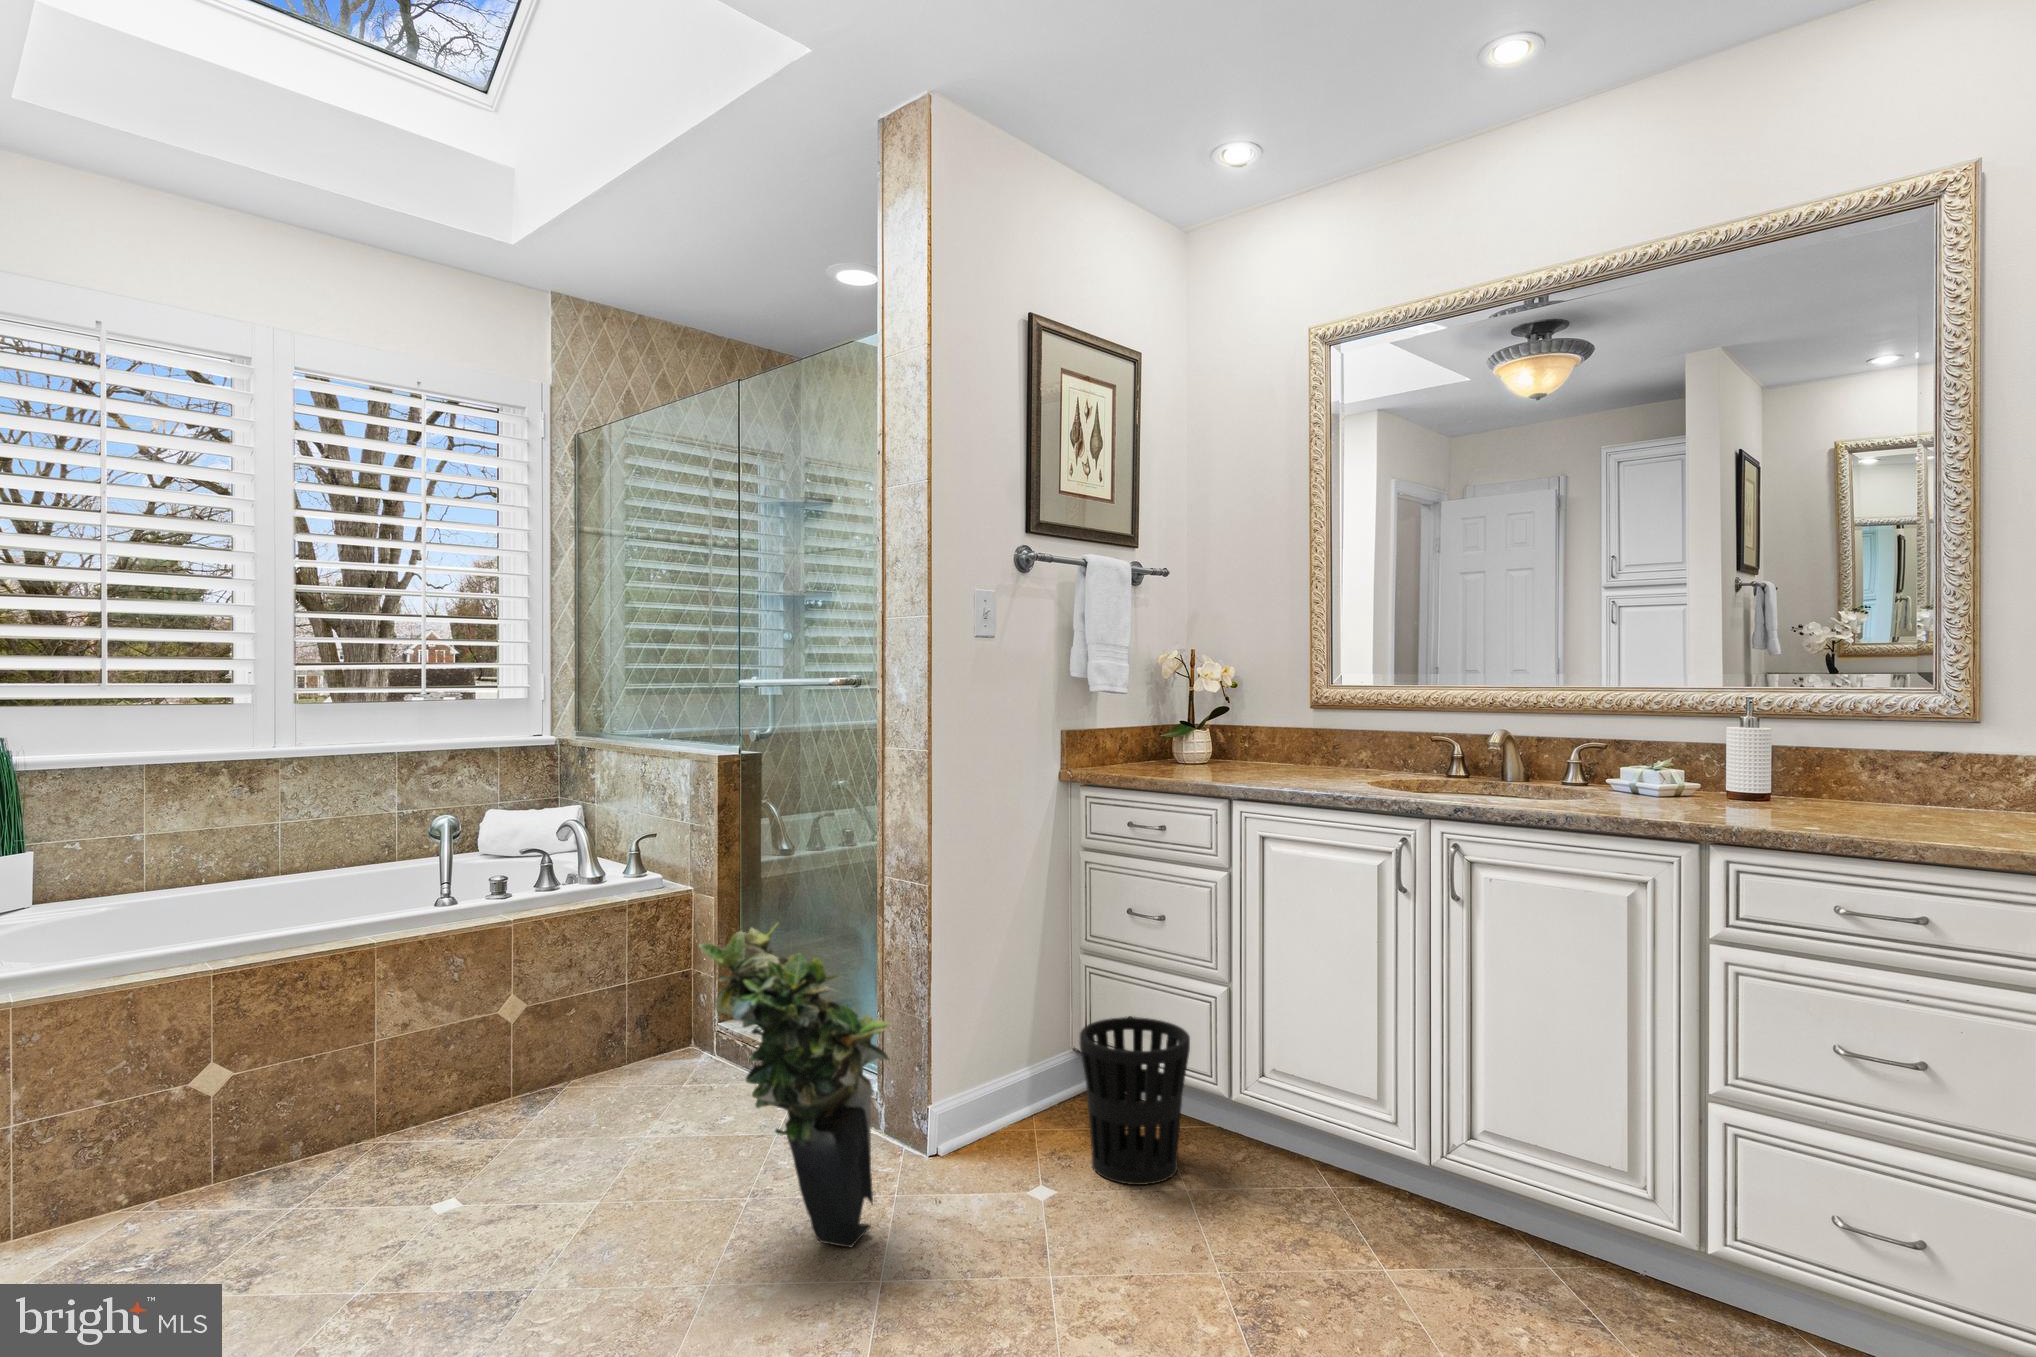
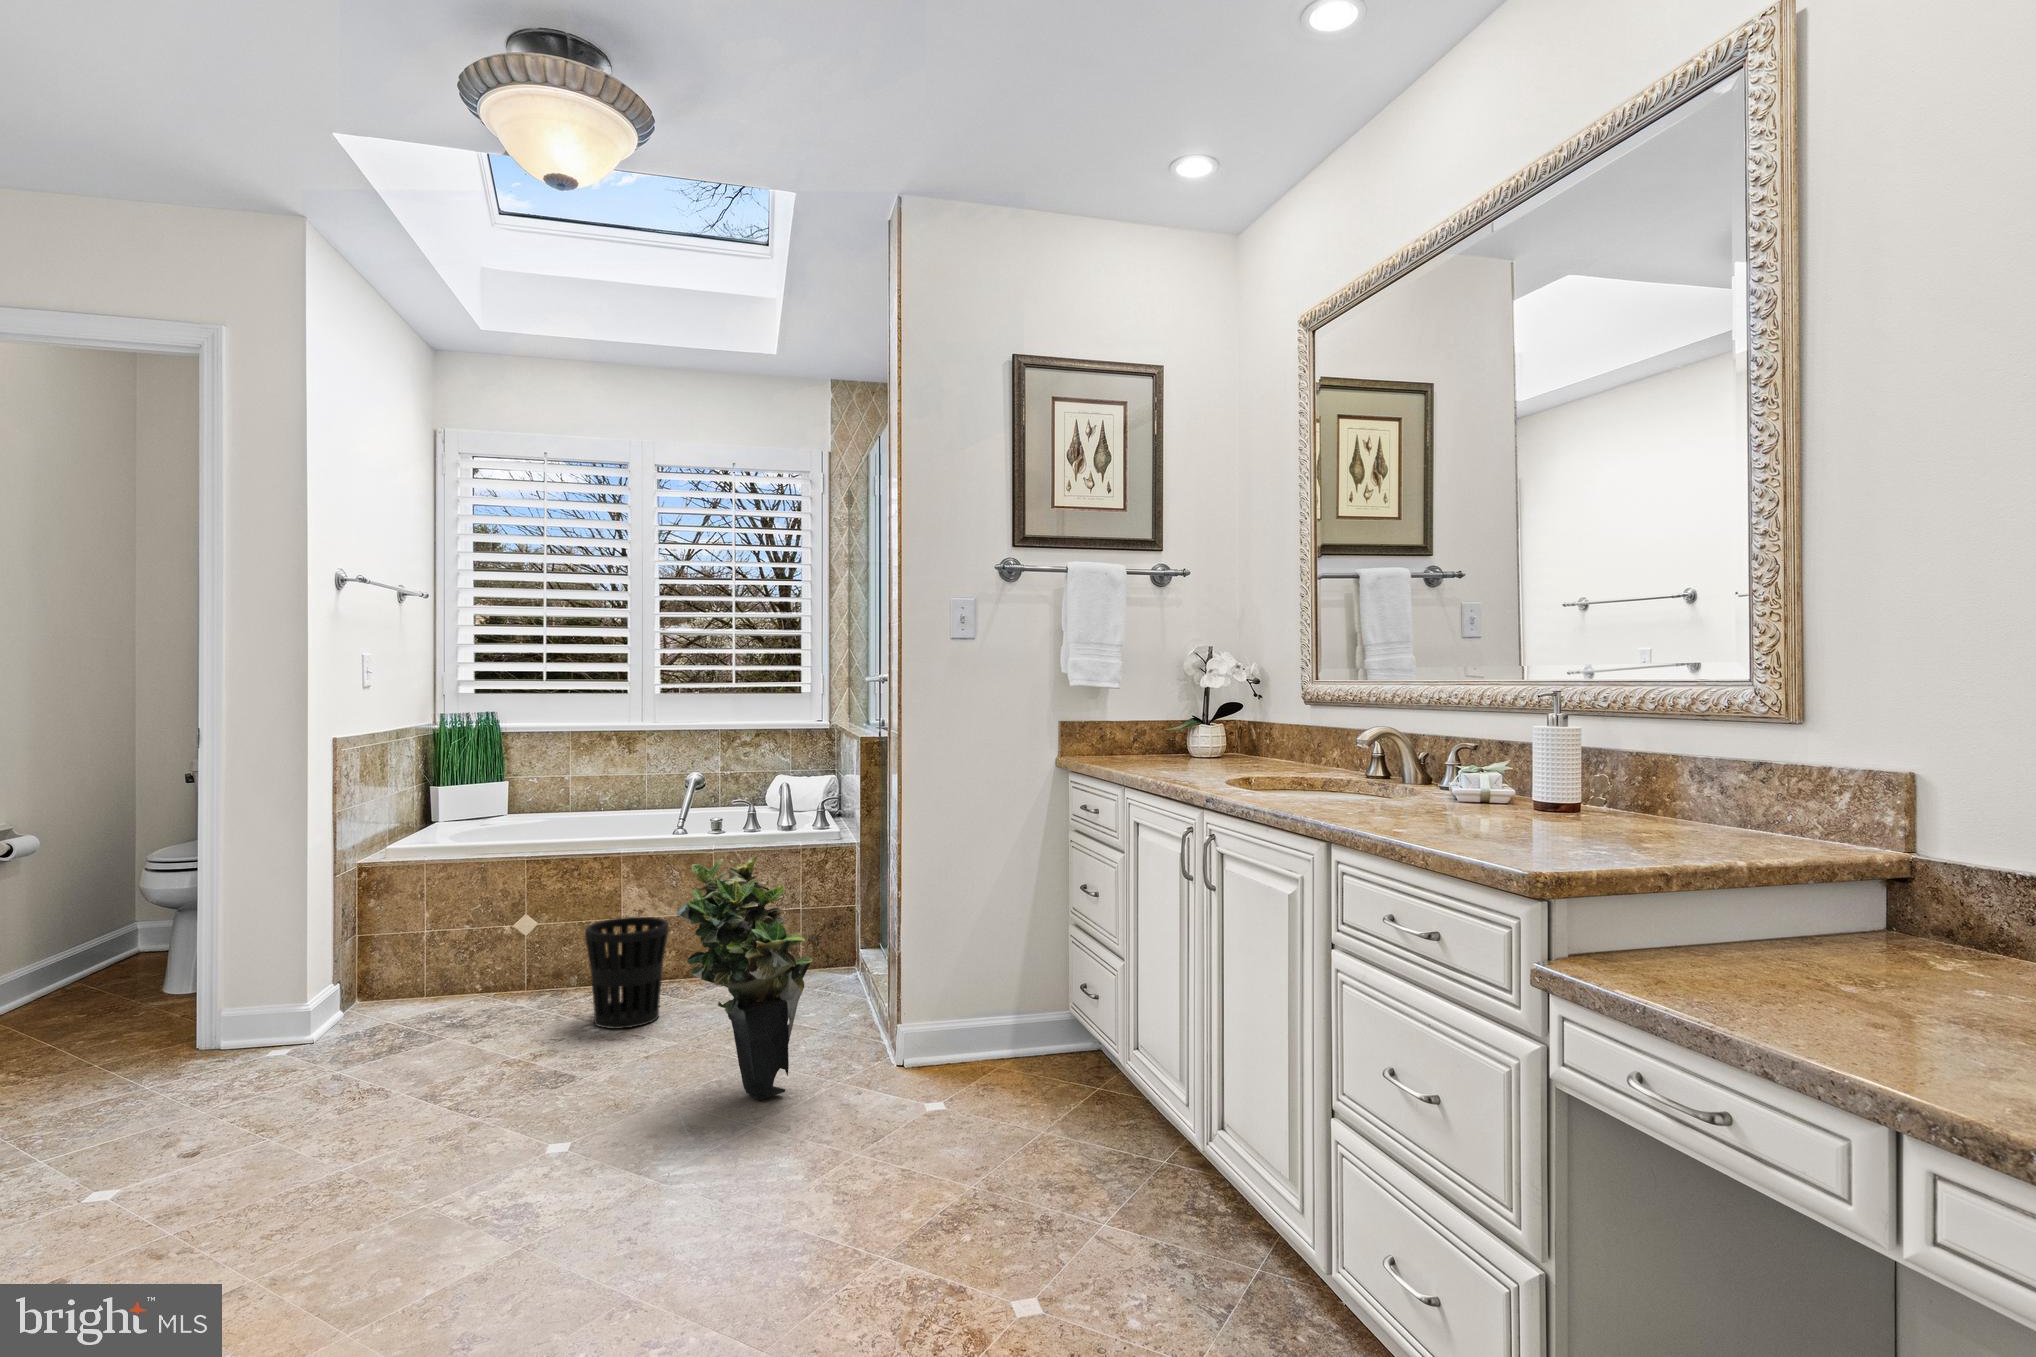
wastebasket: present [1080,1017,1190,1185] -> present [585,917,669,1029]

